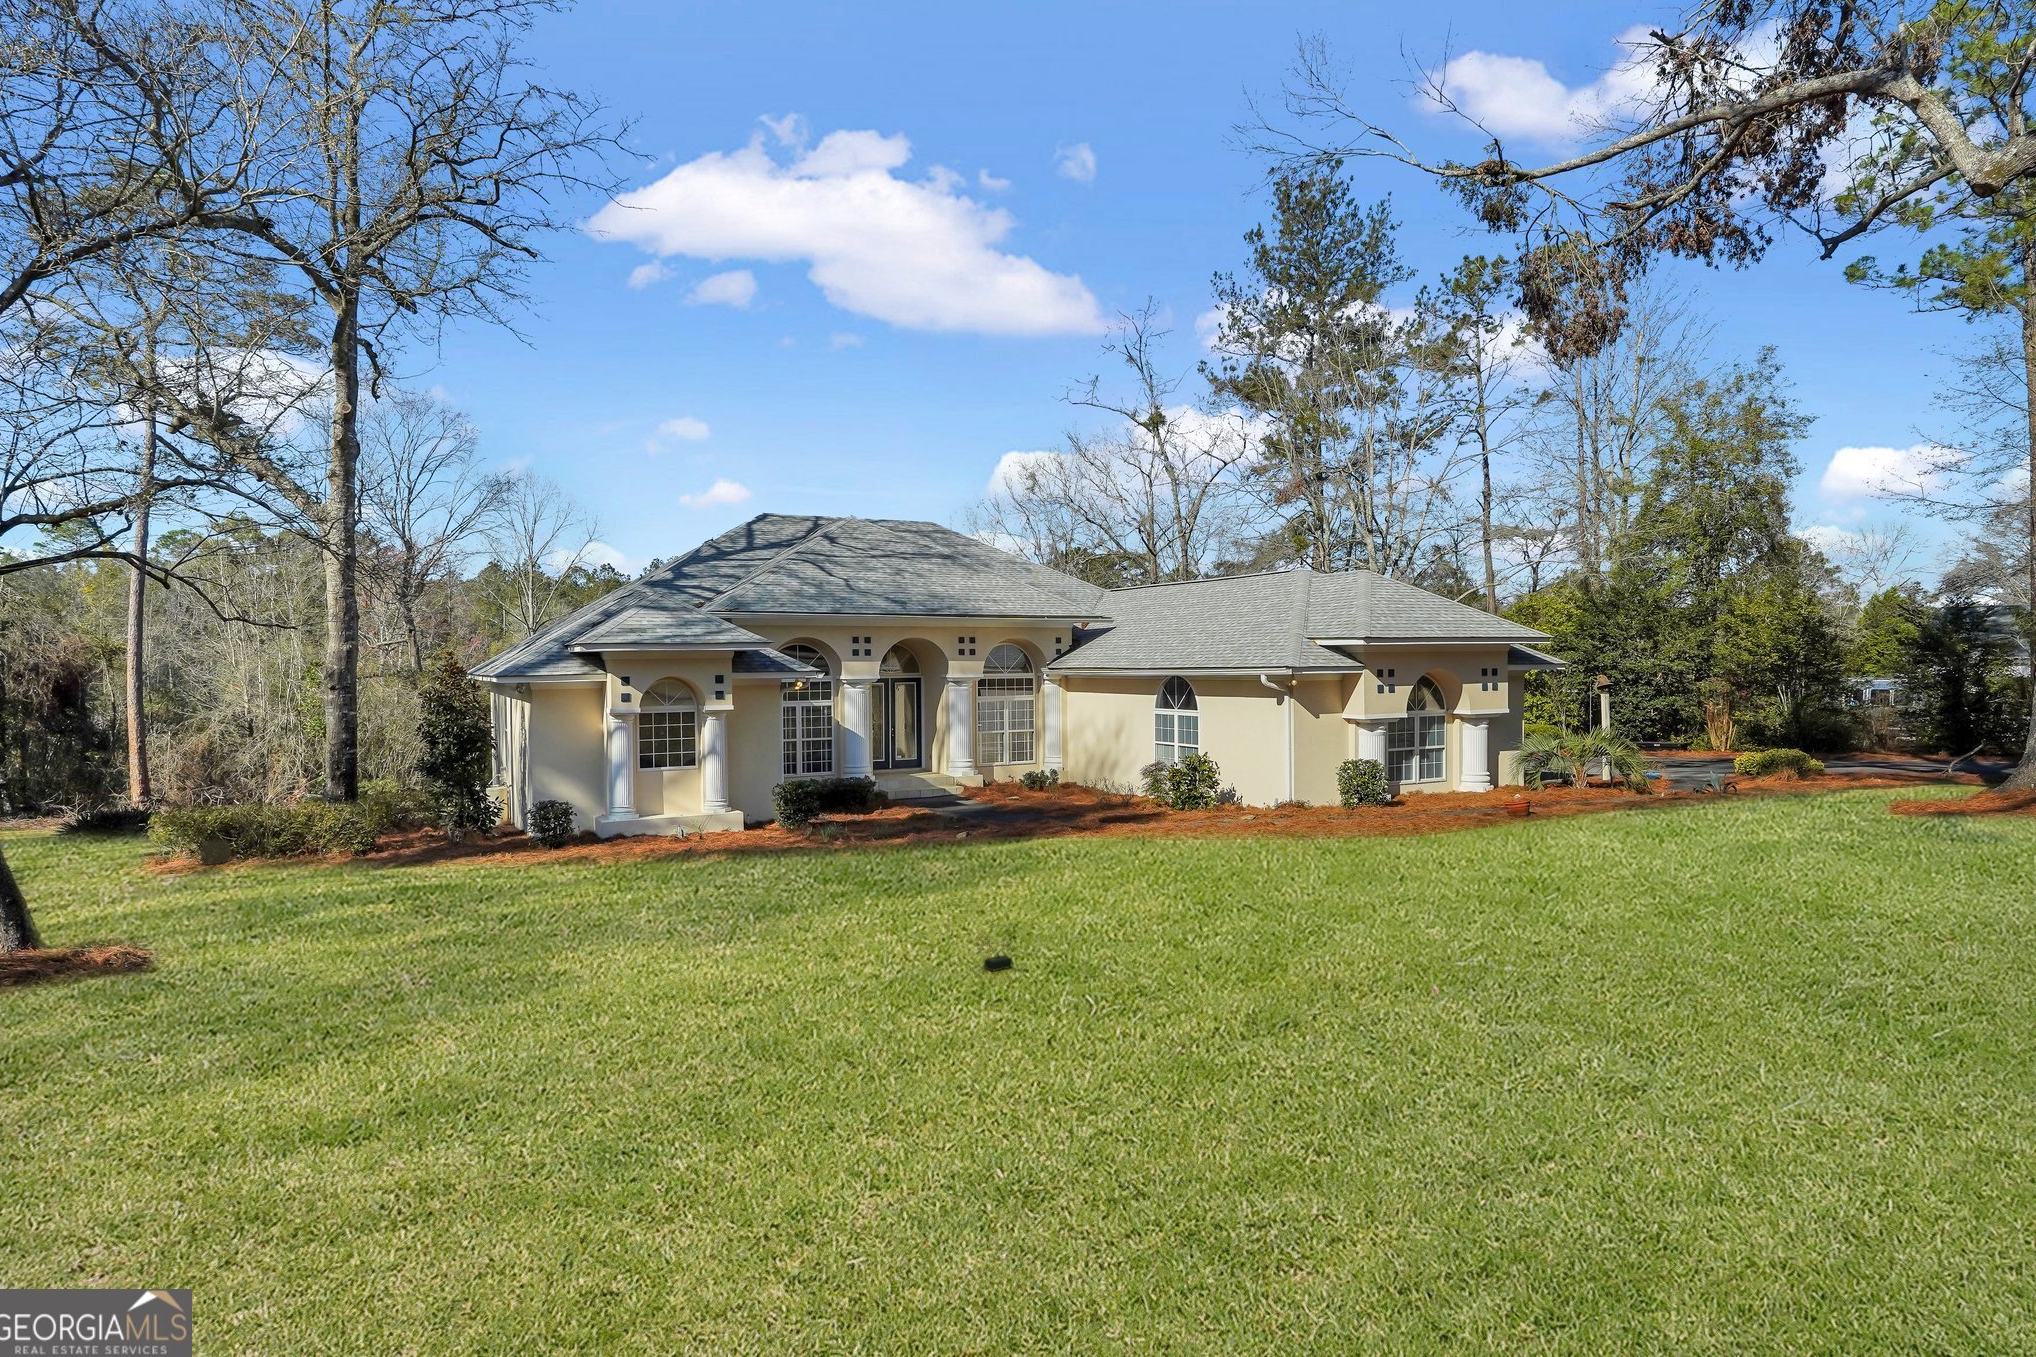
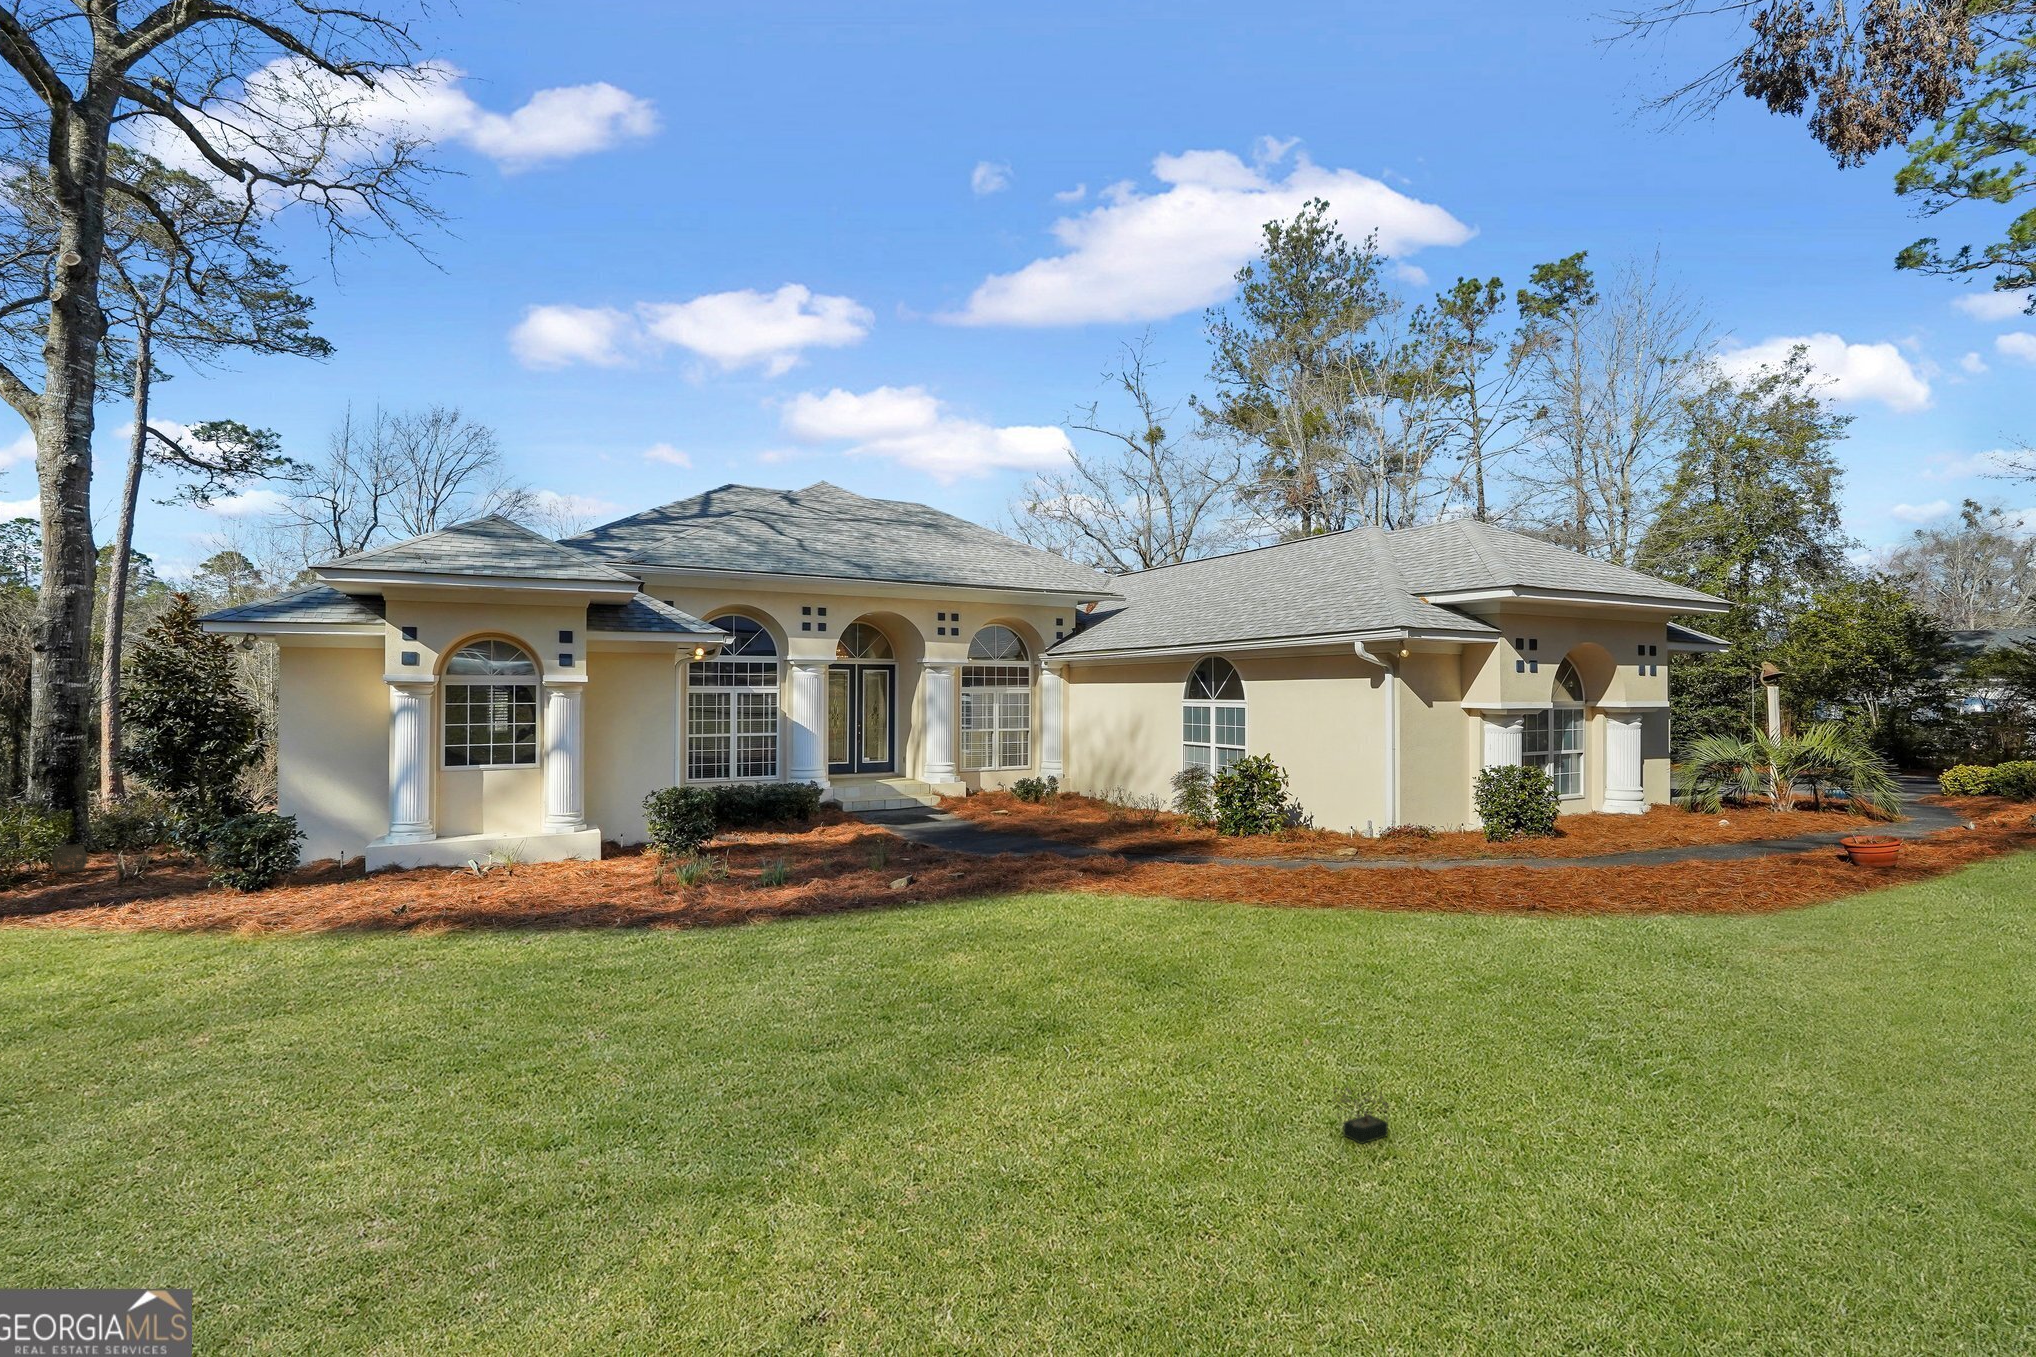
decorative plant: present [978,936,1012,971] -> present [1334,1088,1388,1144]

